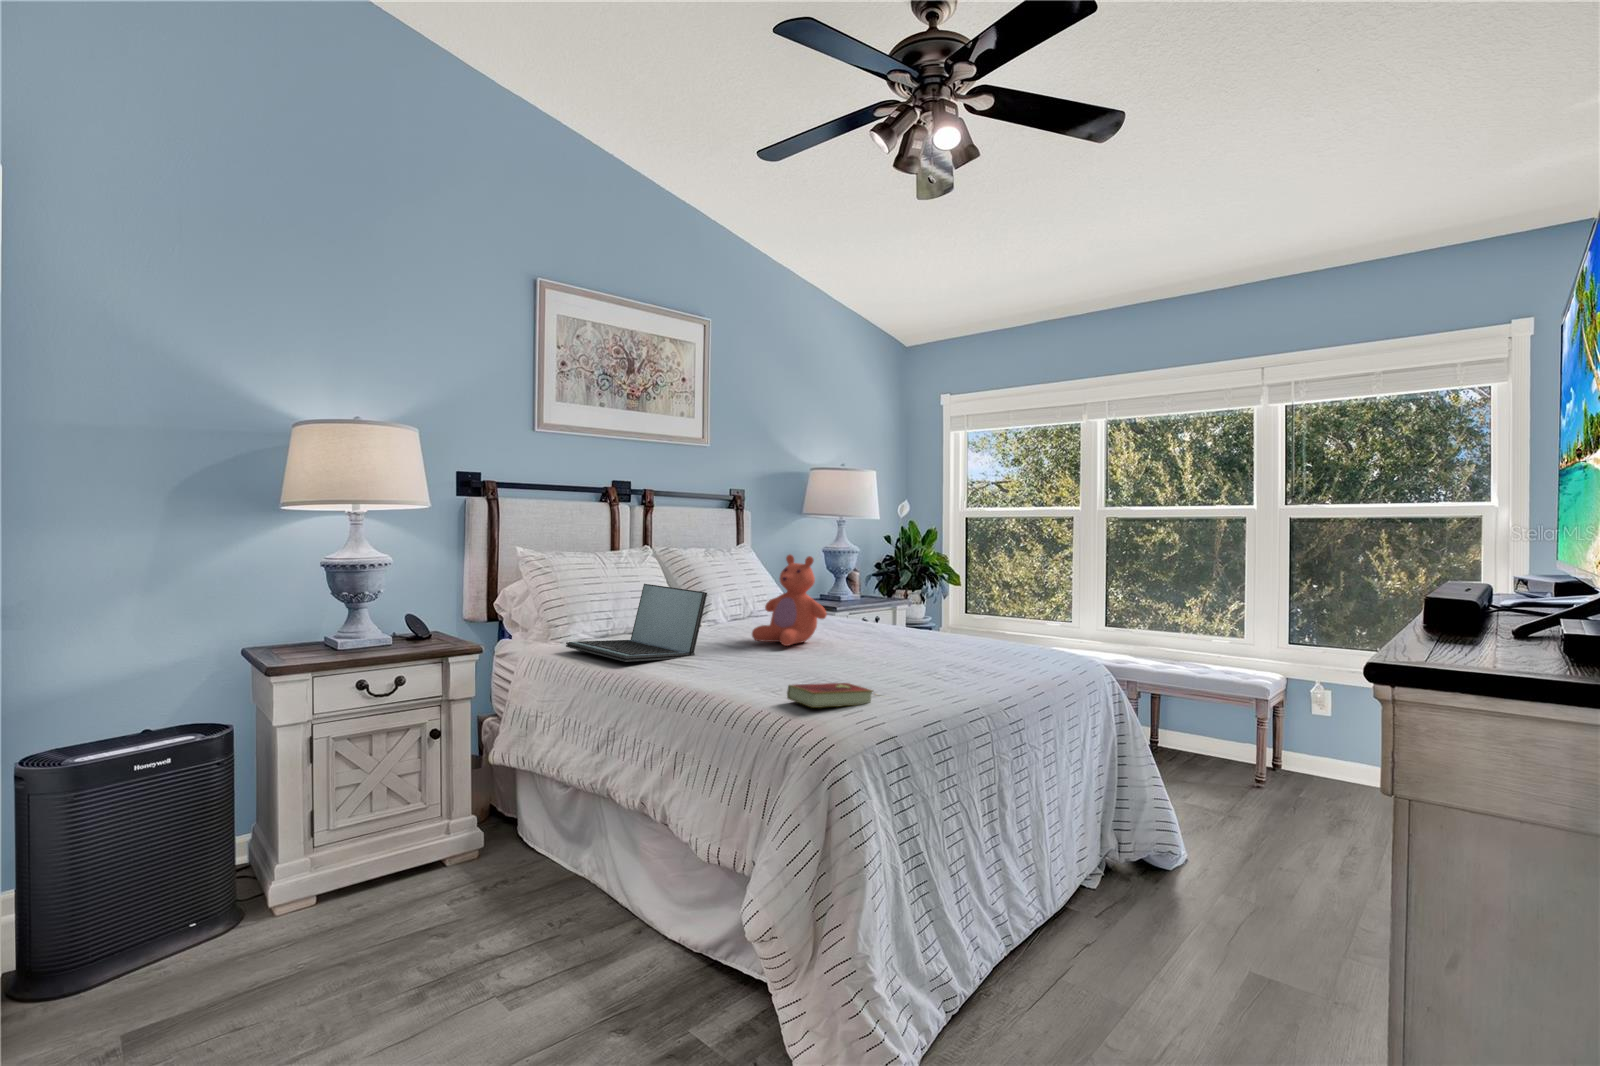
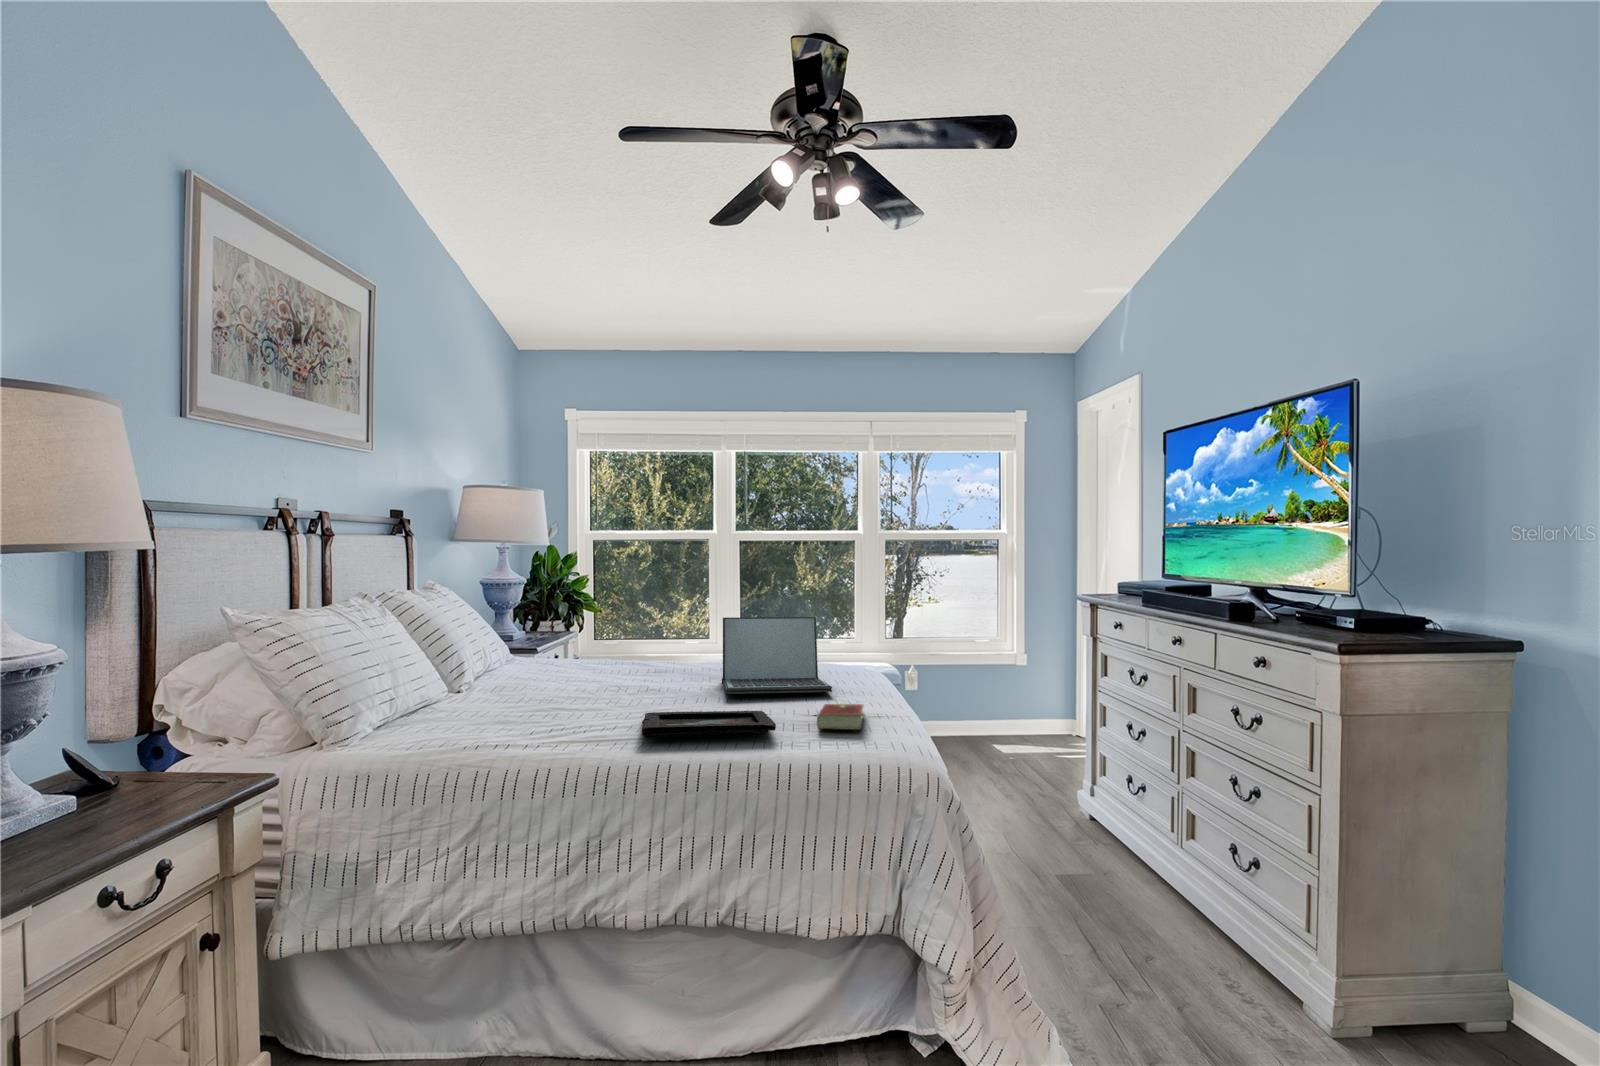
teddy bear: present [752,555,827,646] -> none [581,586,665,689]
laptop: present [566,584,707,662] -> present [722,617,832,694]
decorative tray: none [657,660,799,690] -> present [642,711,776,738]

